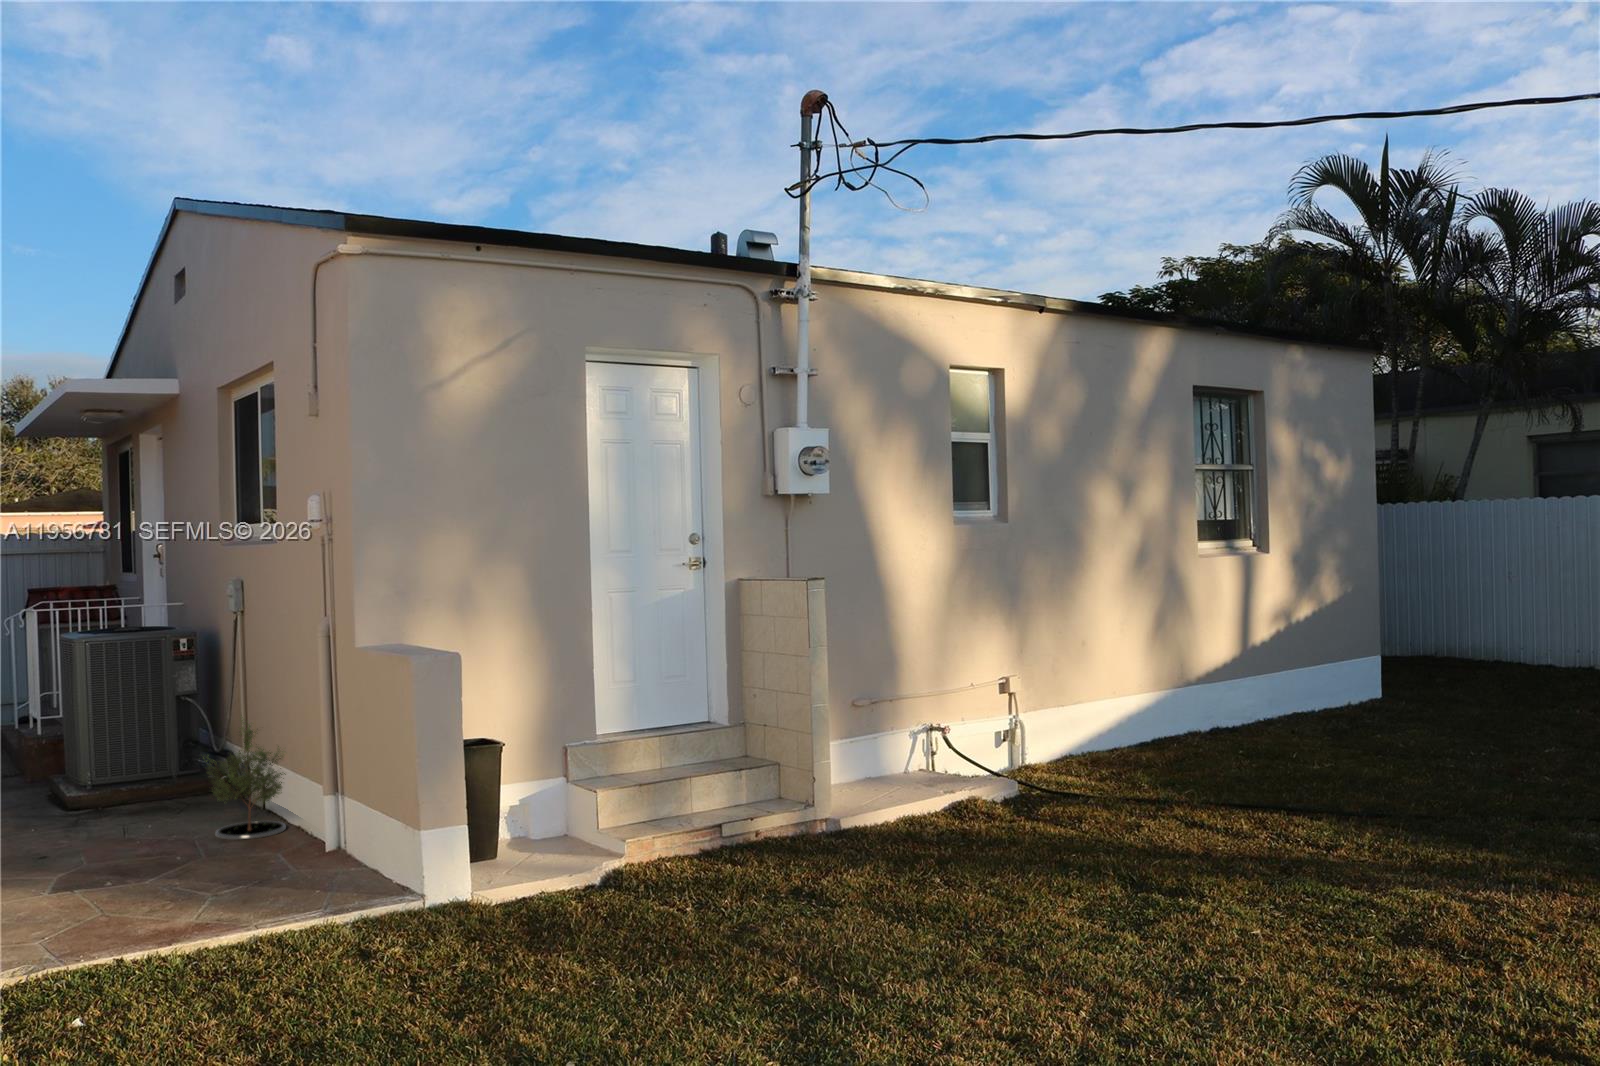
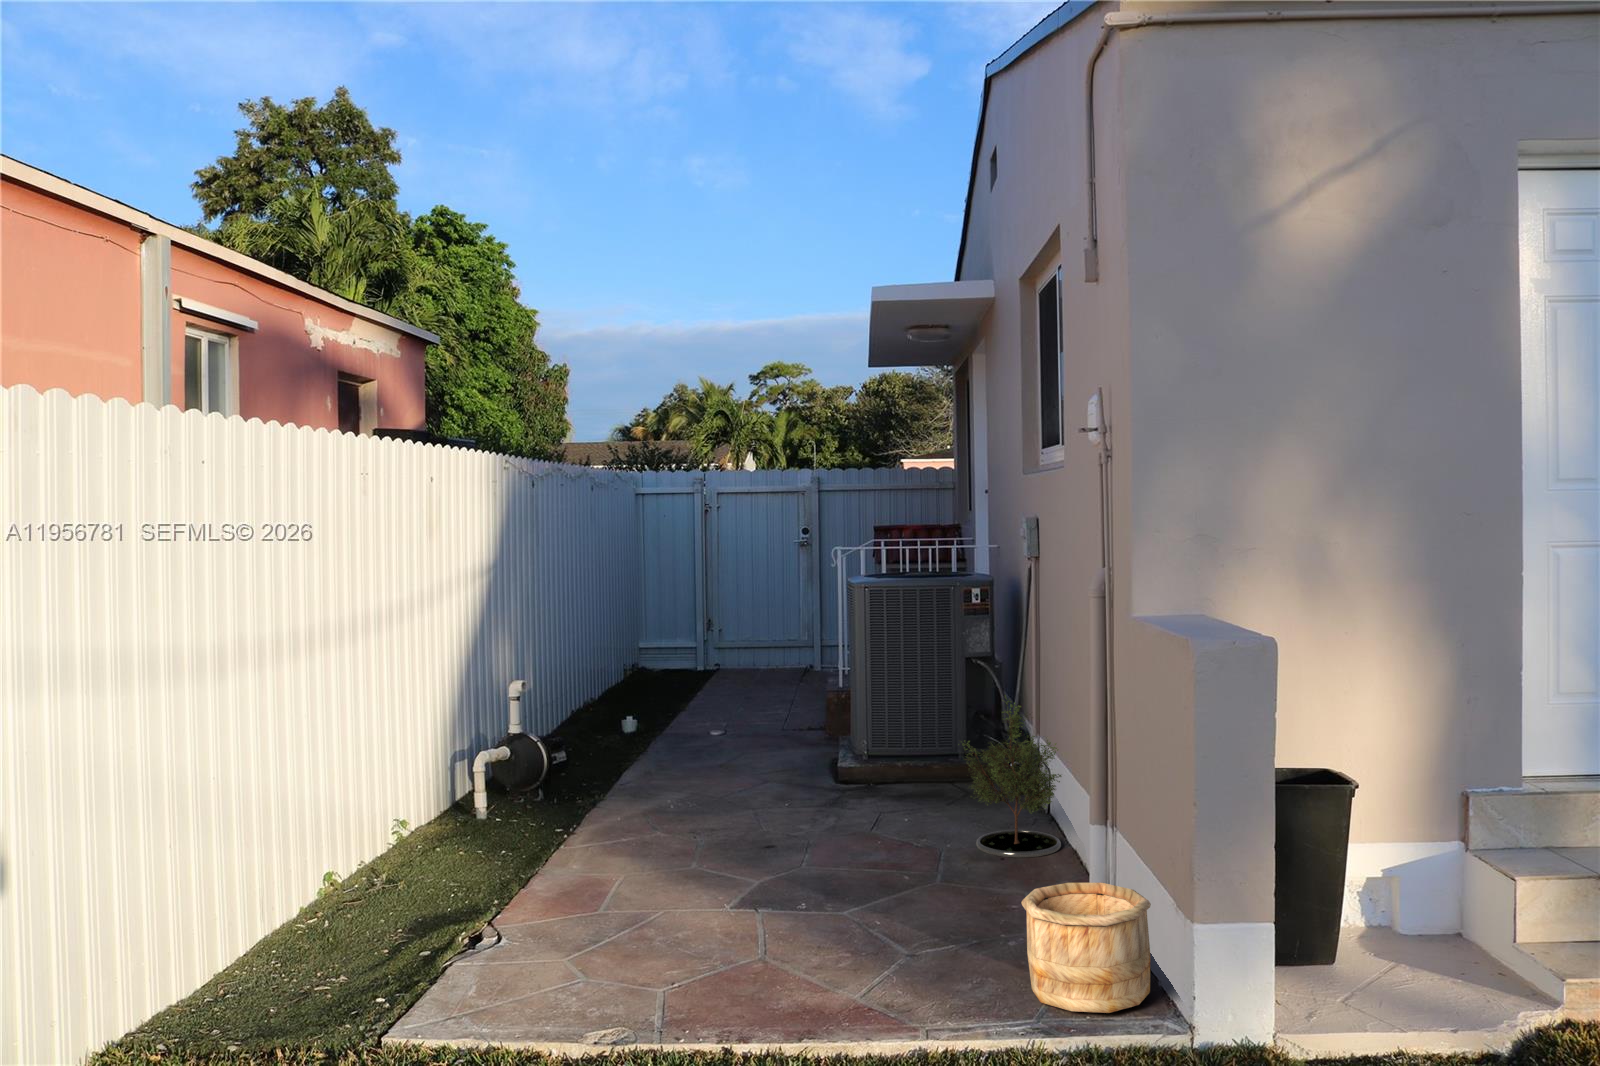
wooden bucket: none [301,822,391,904] -> present [1021,883,1151,1013]

